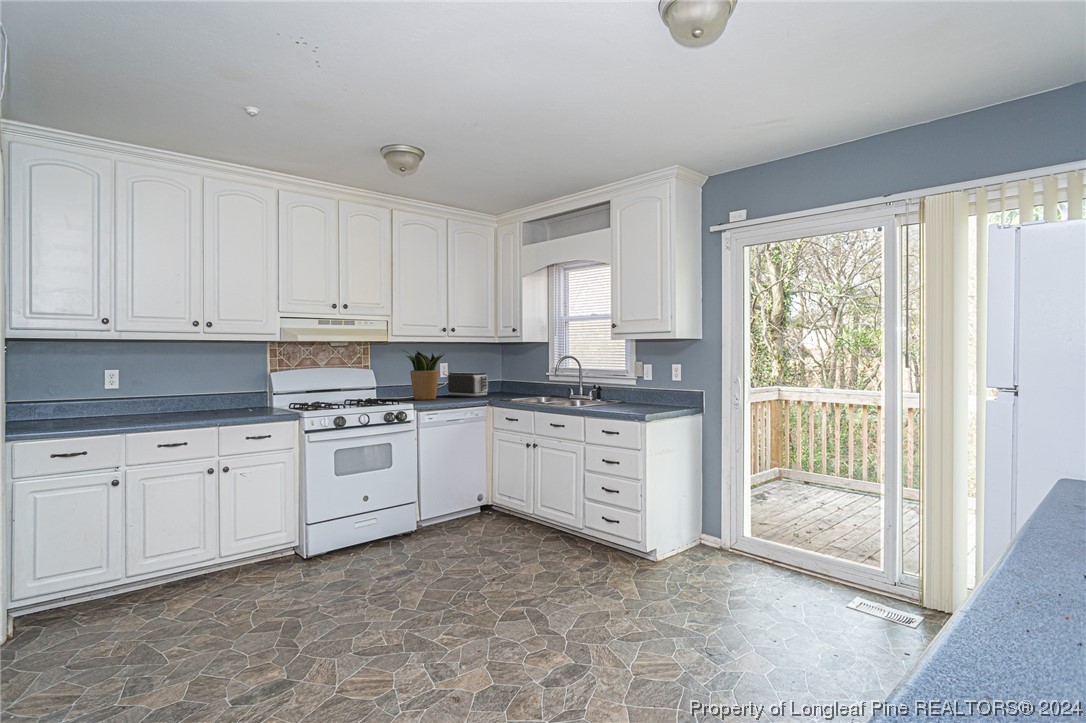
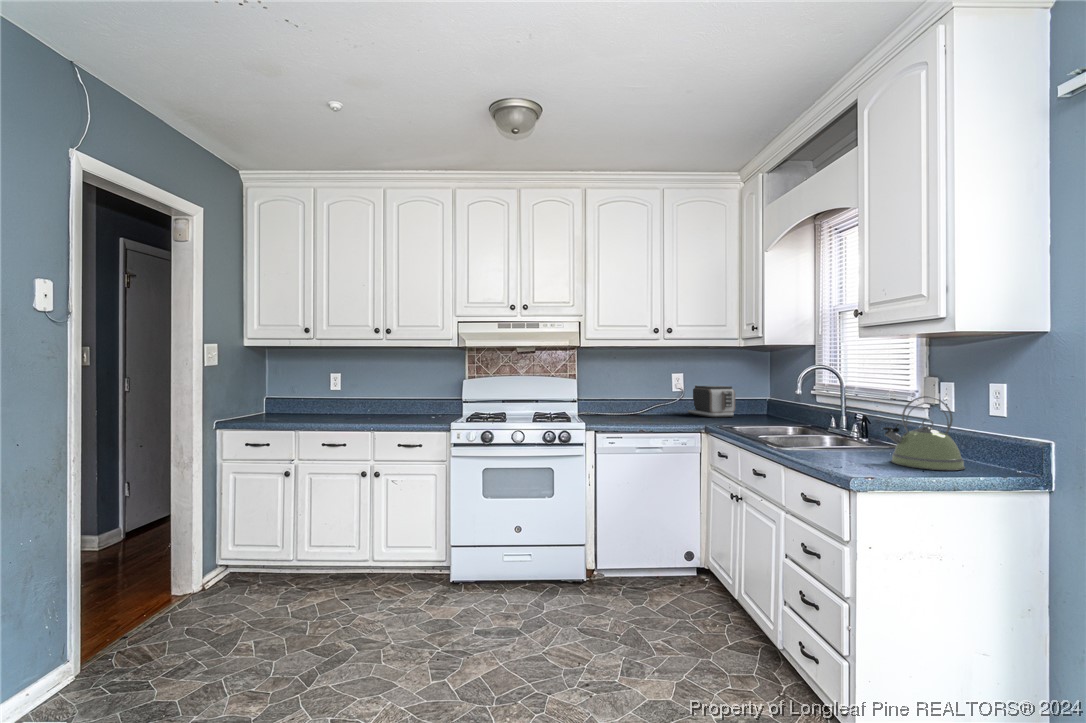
potted plant: present [407,351,445,400] -> none [616,356,661,417]
kettle: none [627,372,662,409] -> present [883,396,965,470]

